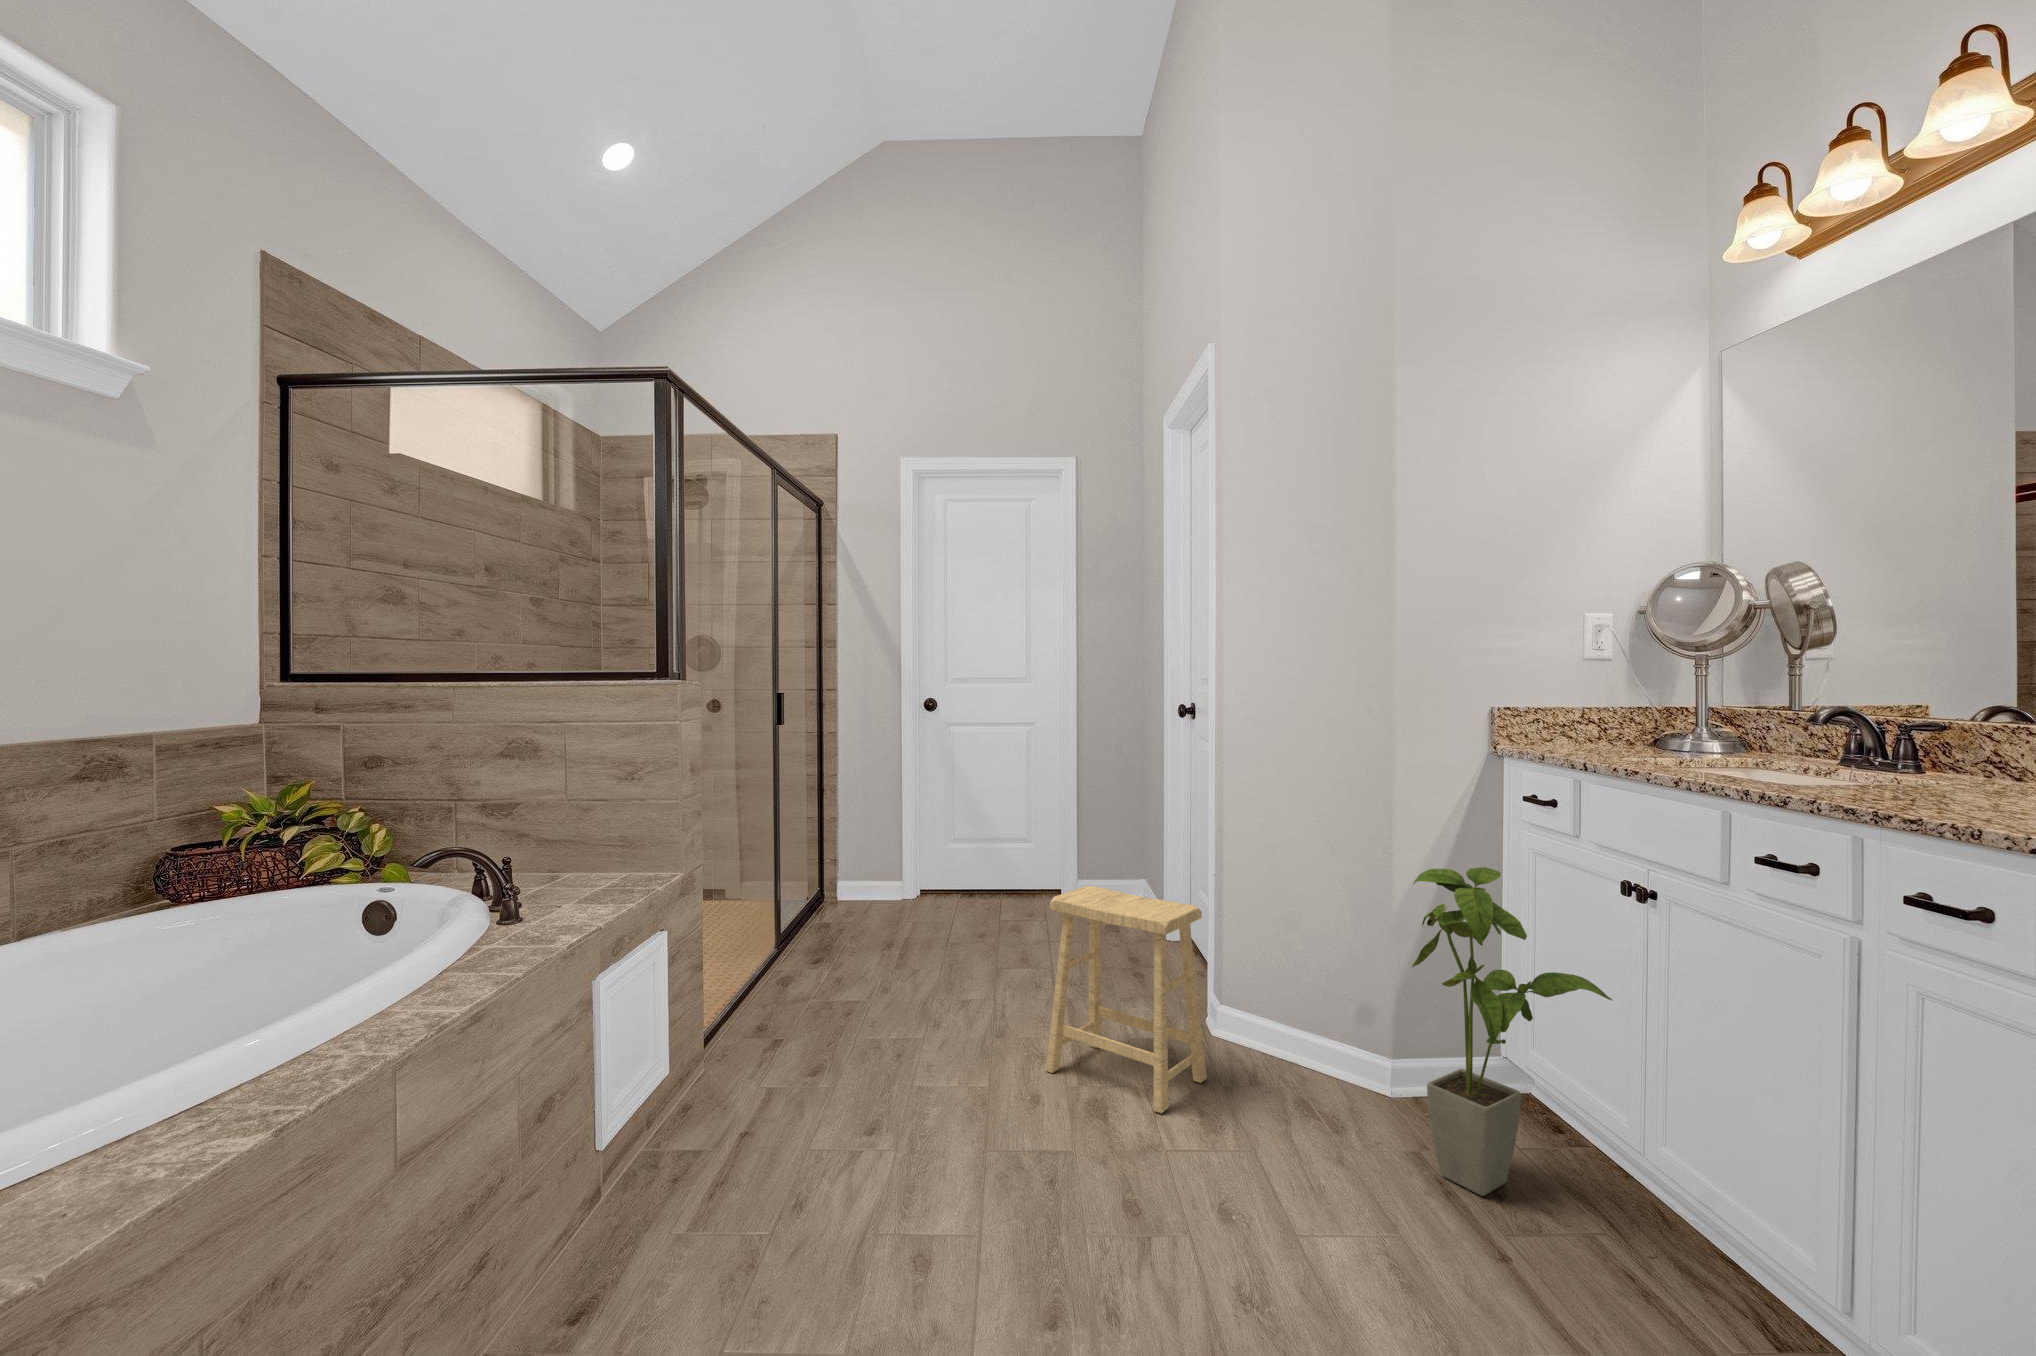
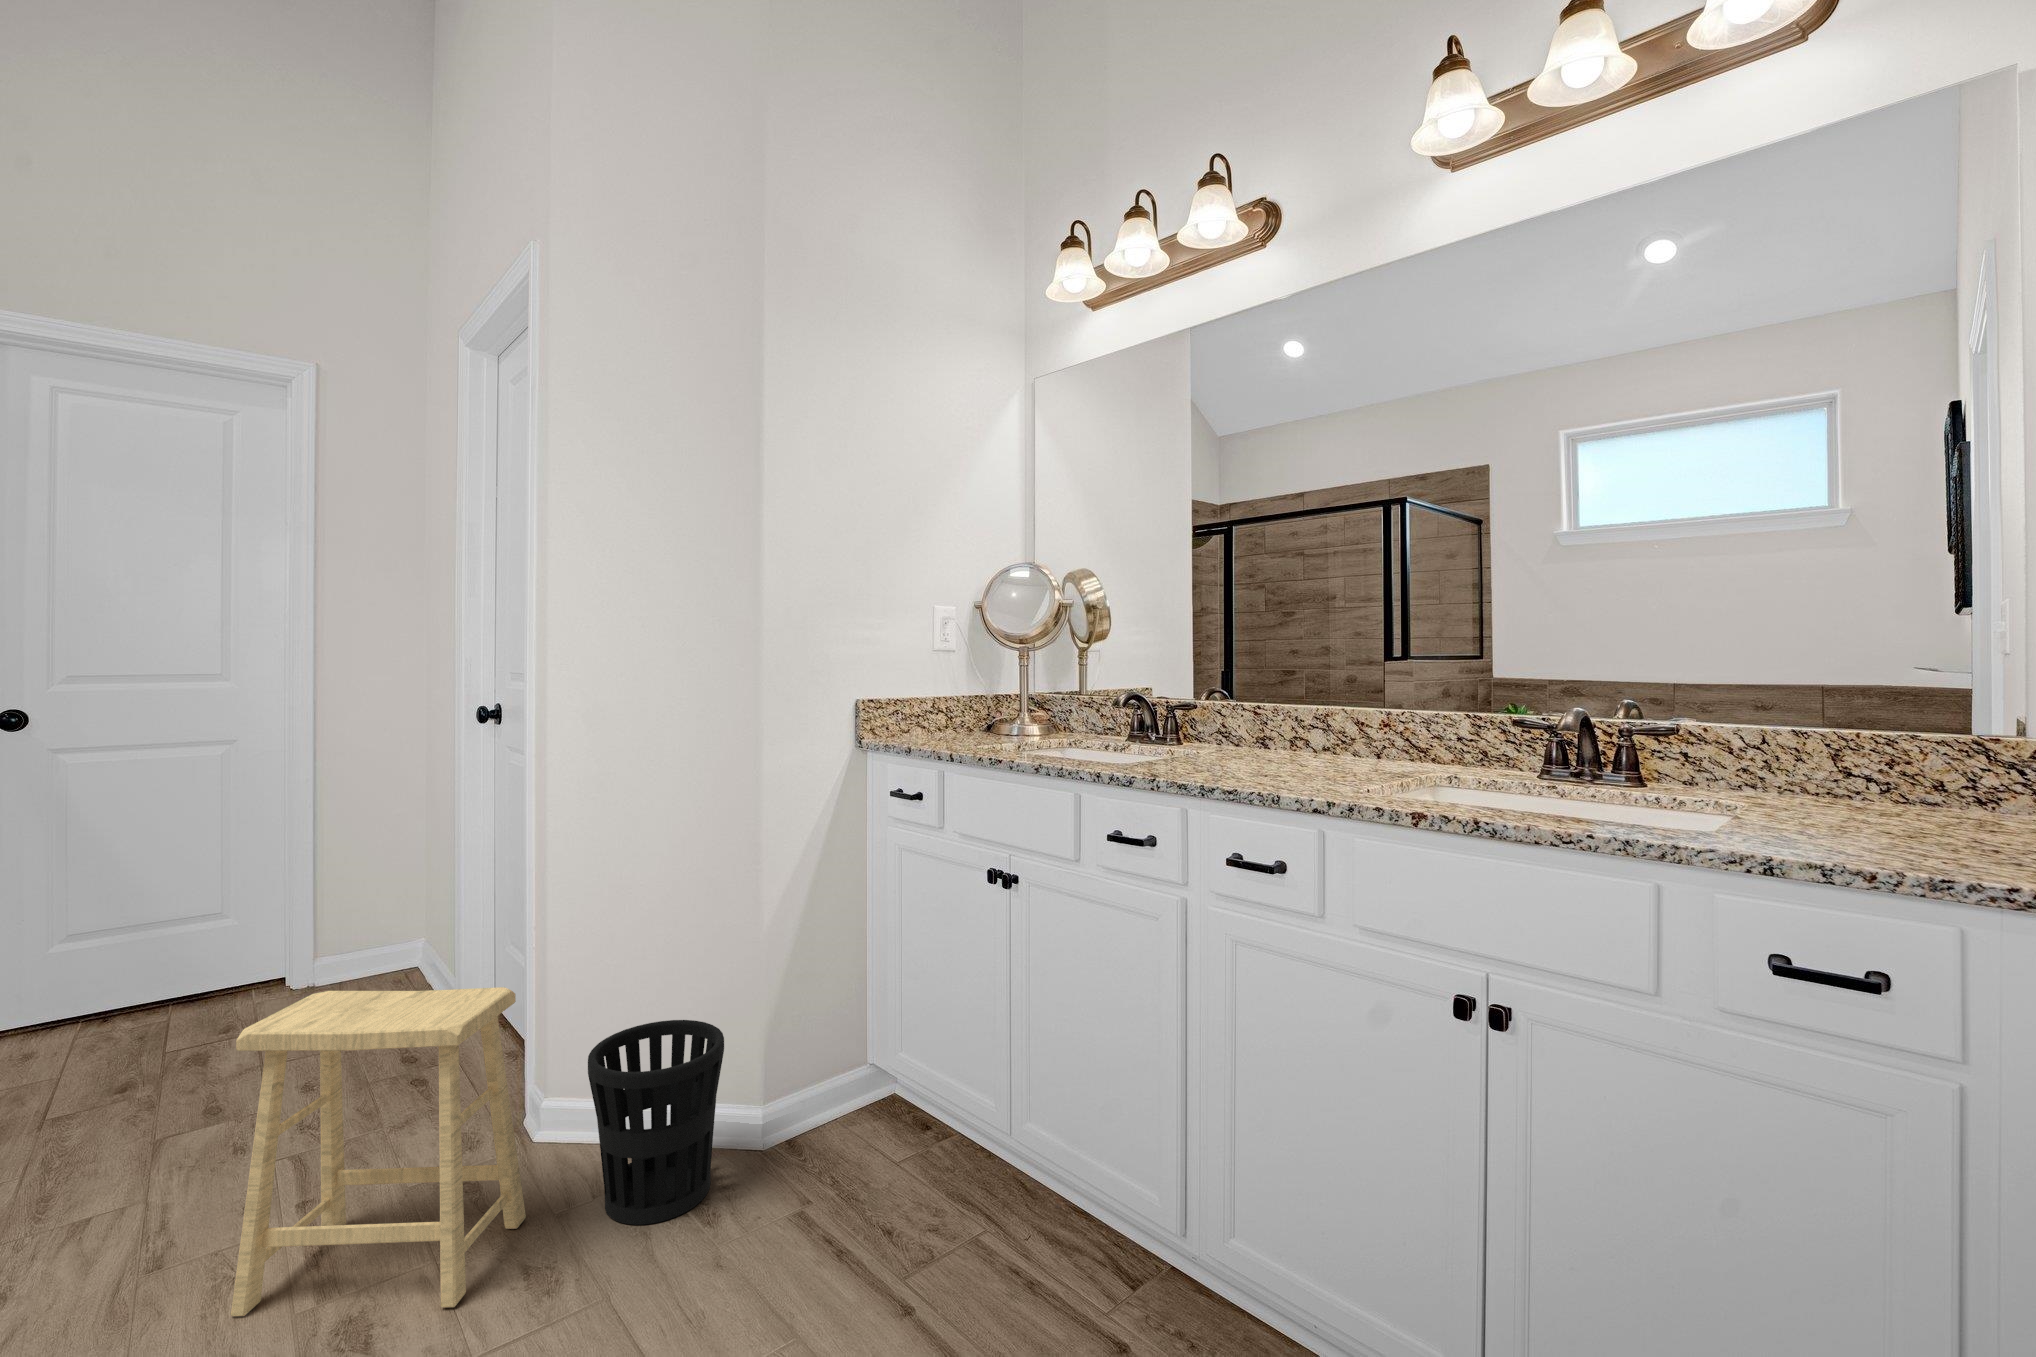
house plant: present [1412,867,1612,1196] -> none [794,878,987,1241]
wastebasket: none [1249,961,1355,1117] -> present [588,1020,724,1225]

